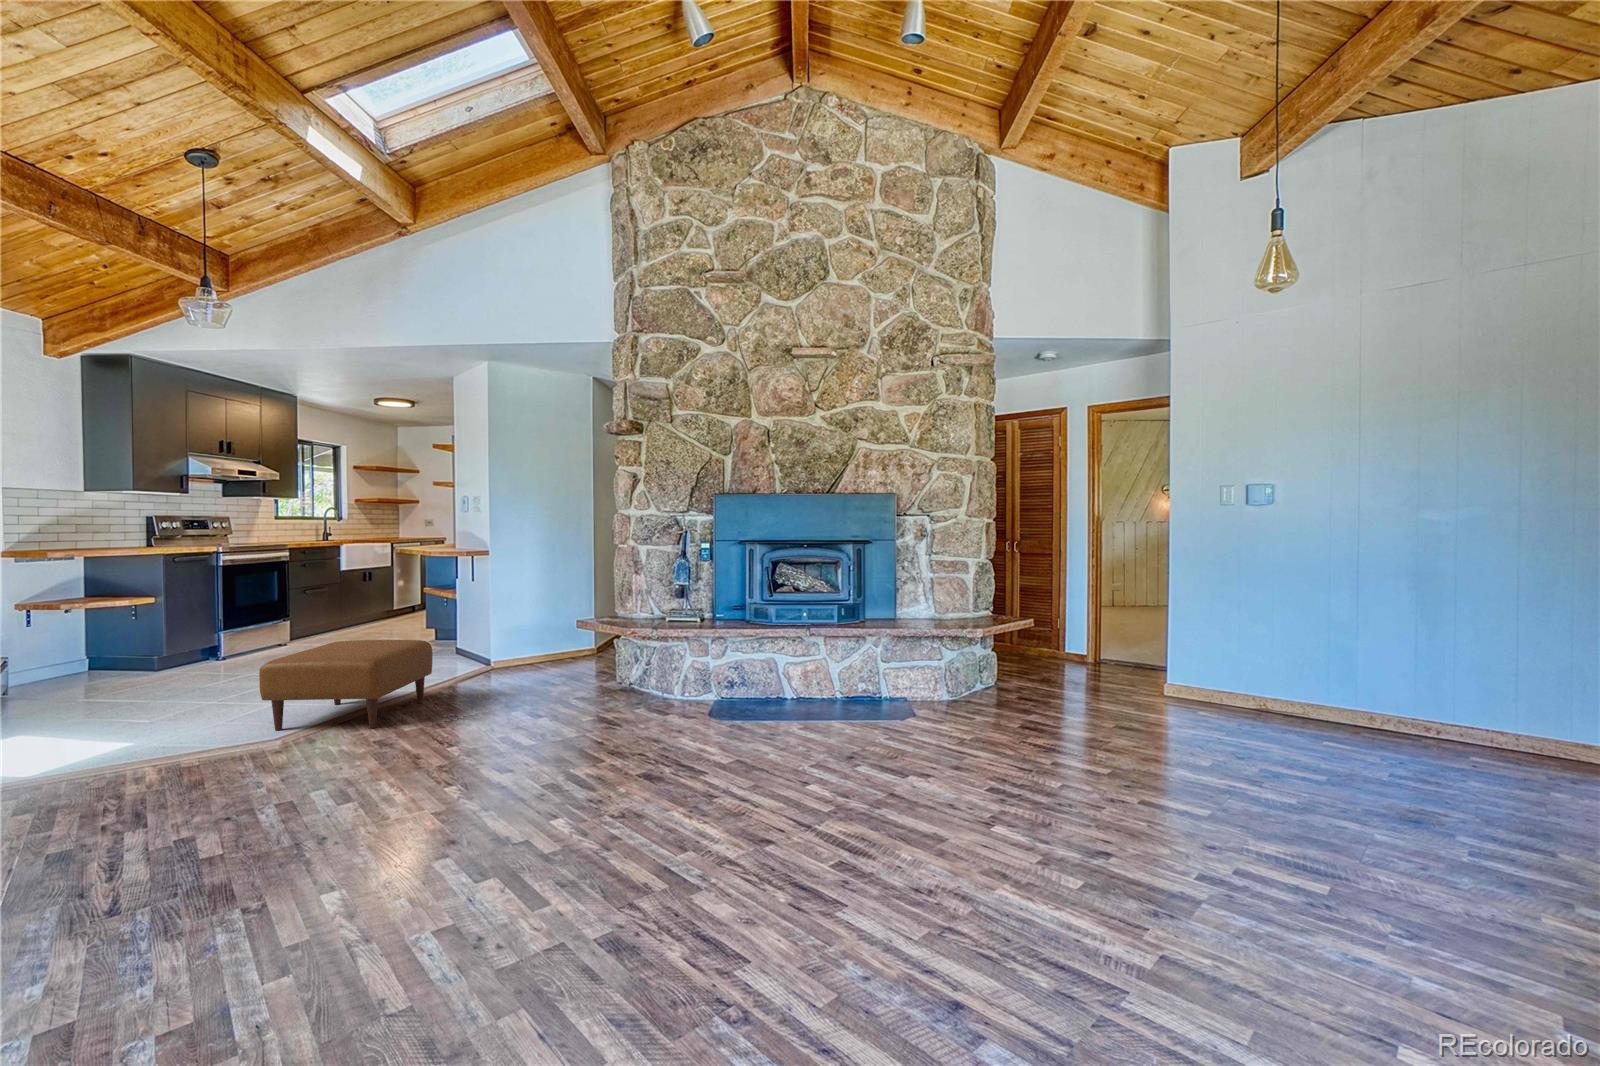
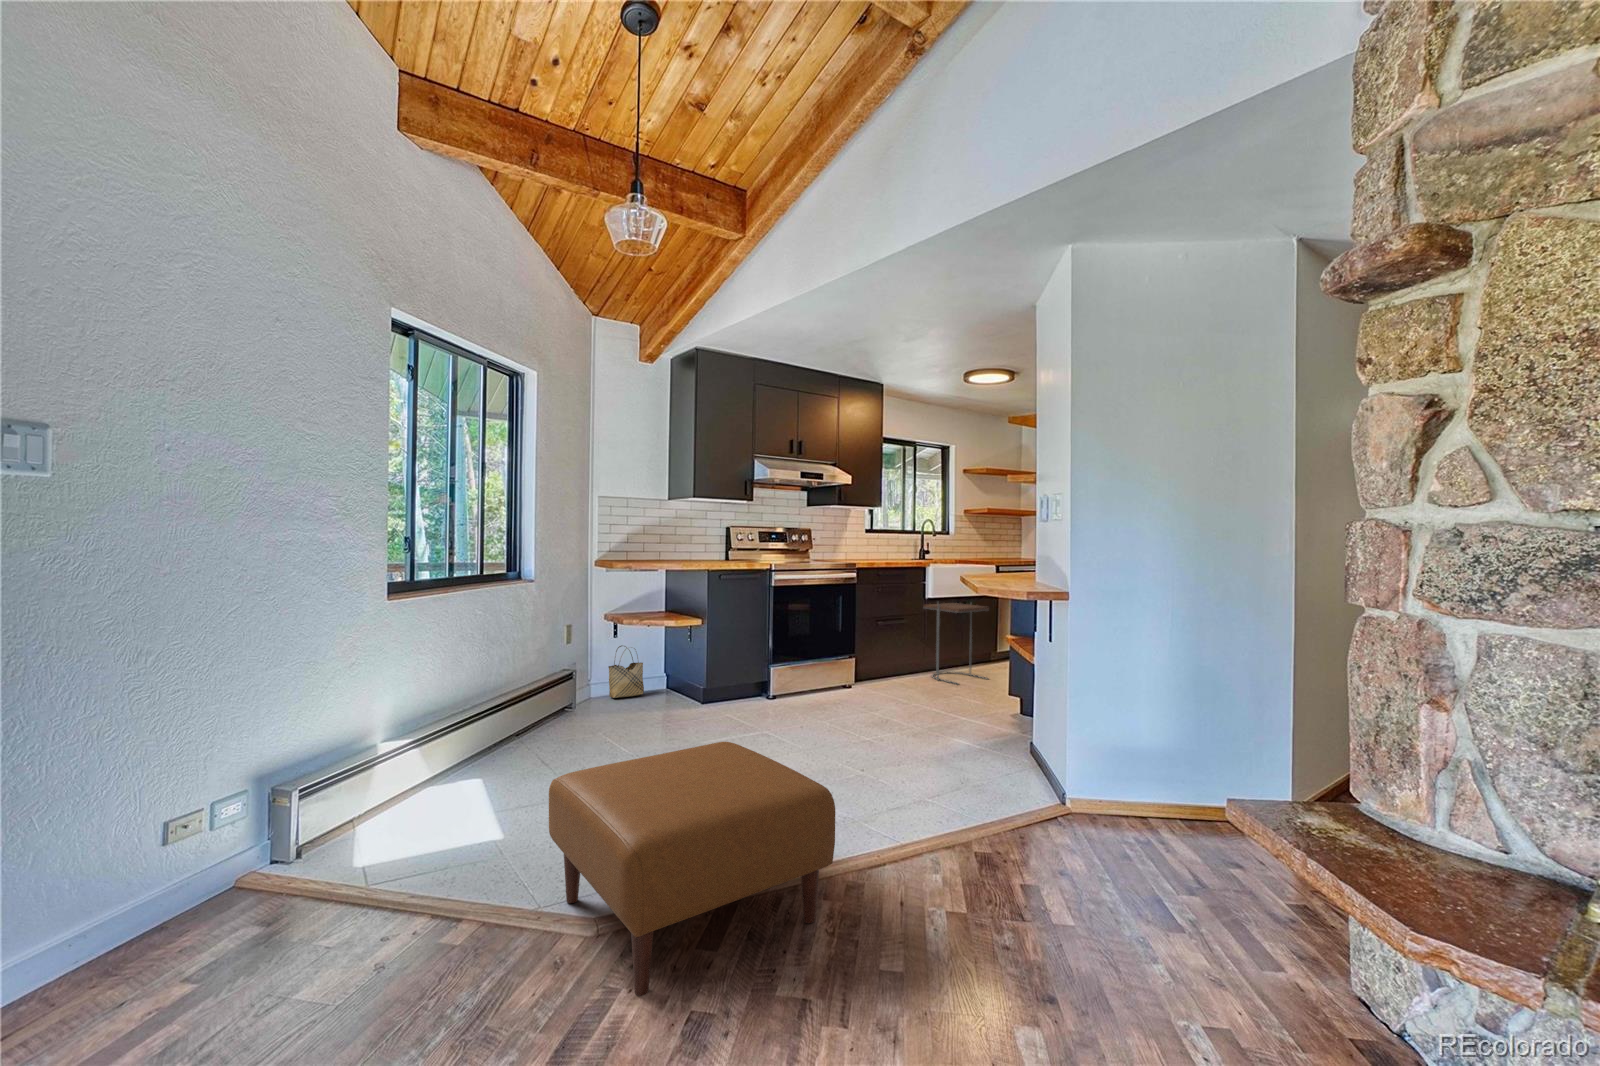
side table: none [341,570,399,632] -> present [923,602,989,684]
woven basket: none [25,636,70,689] -> present [608,646,644,698]

